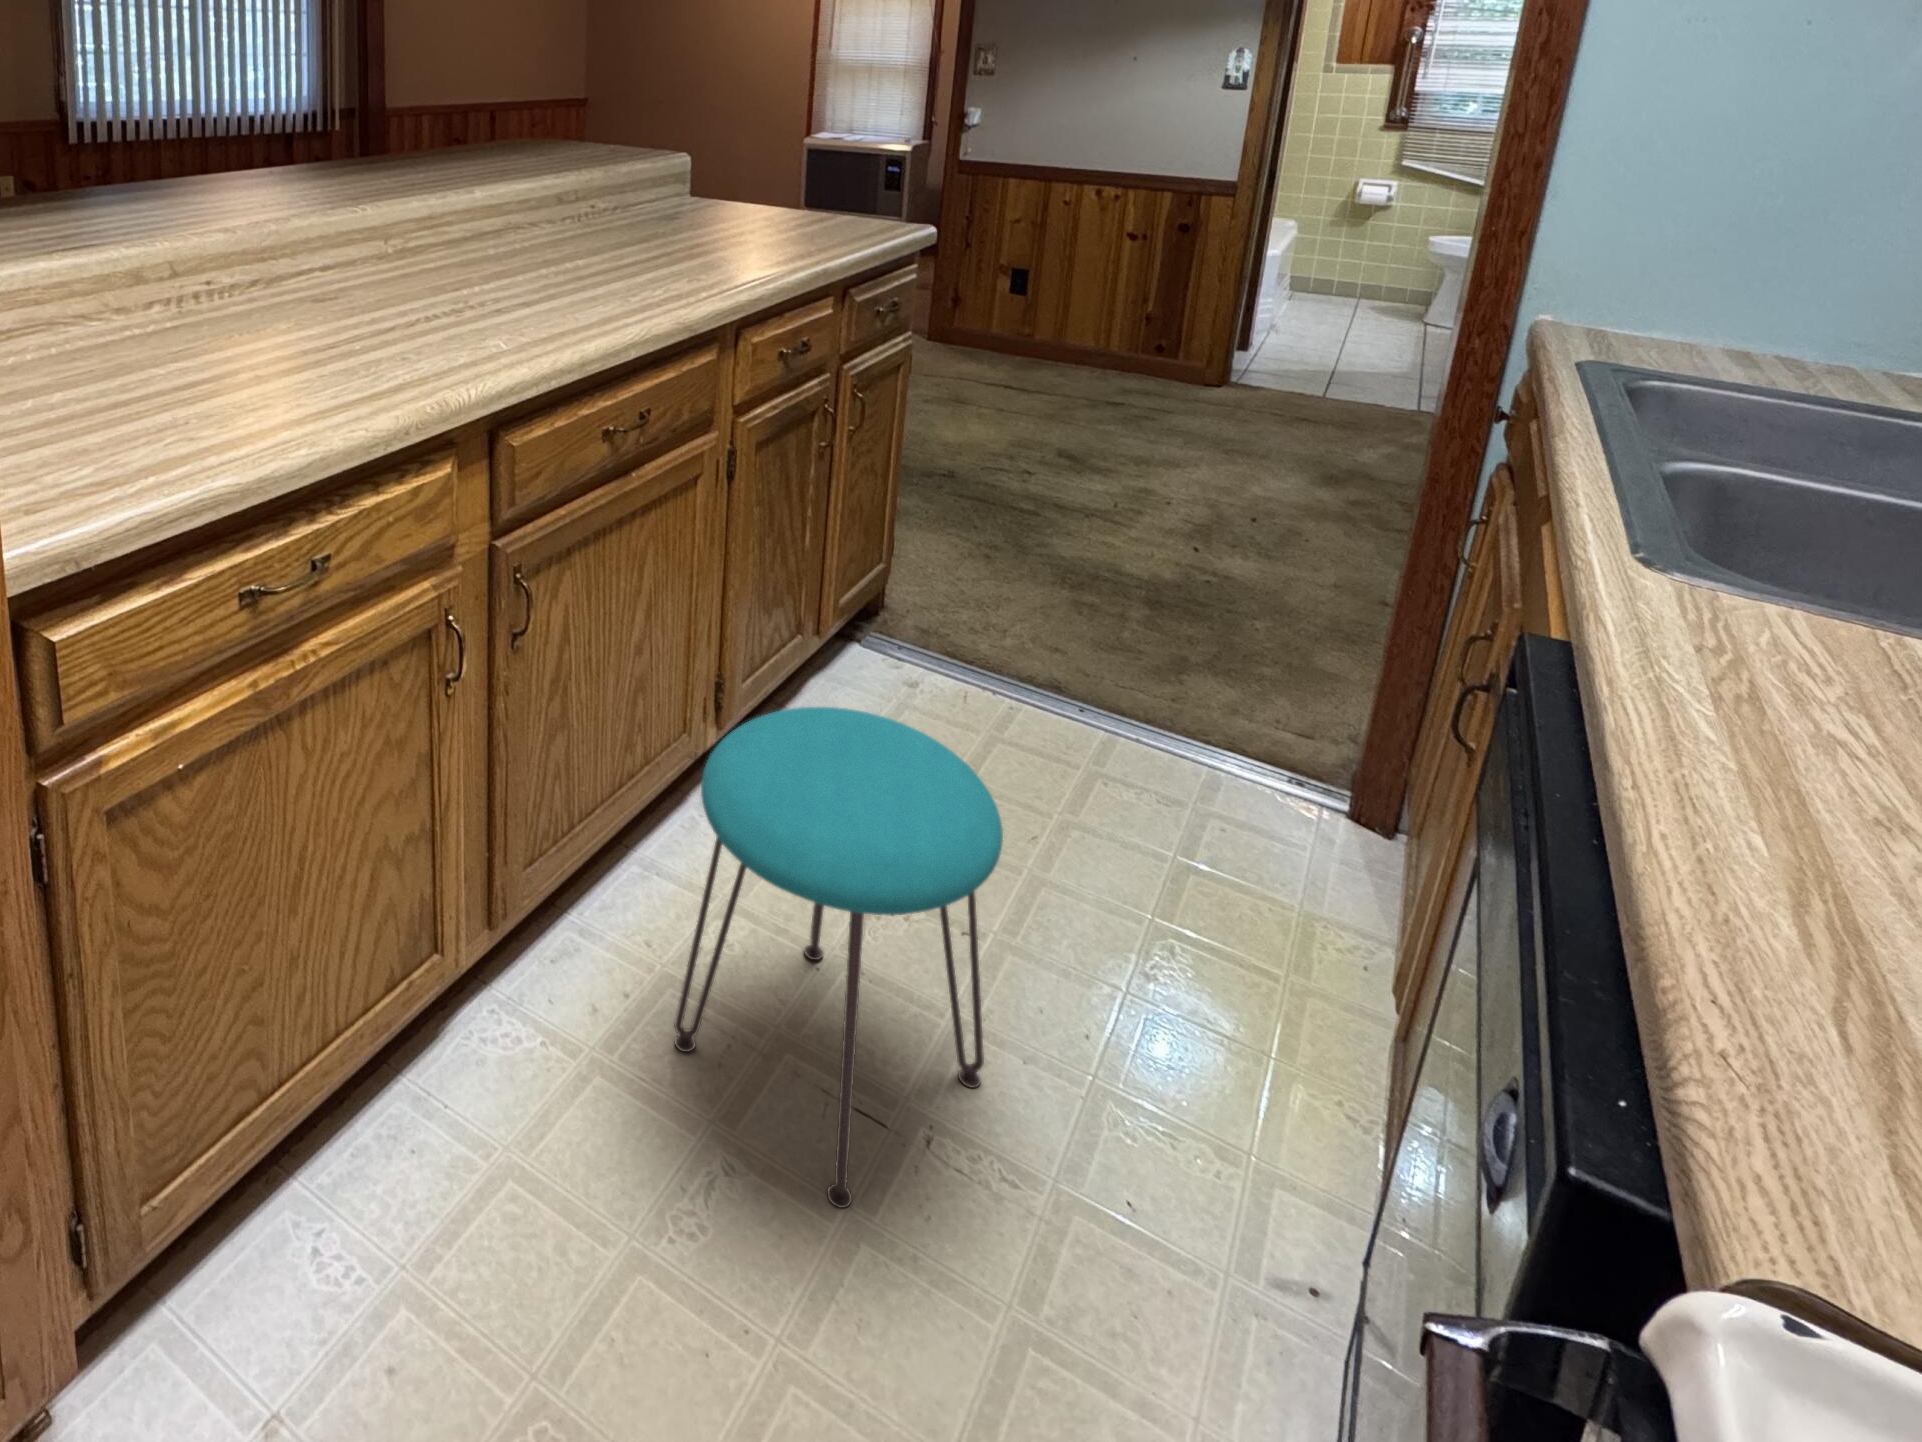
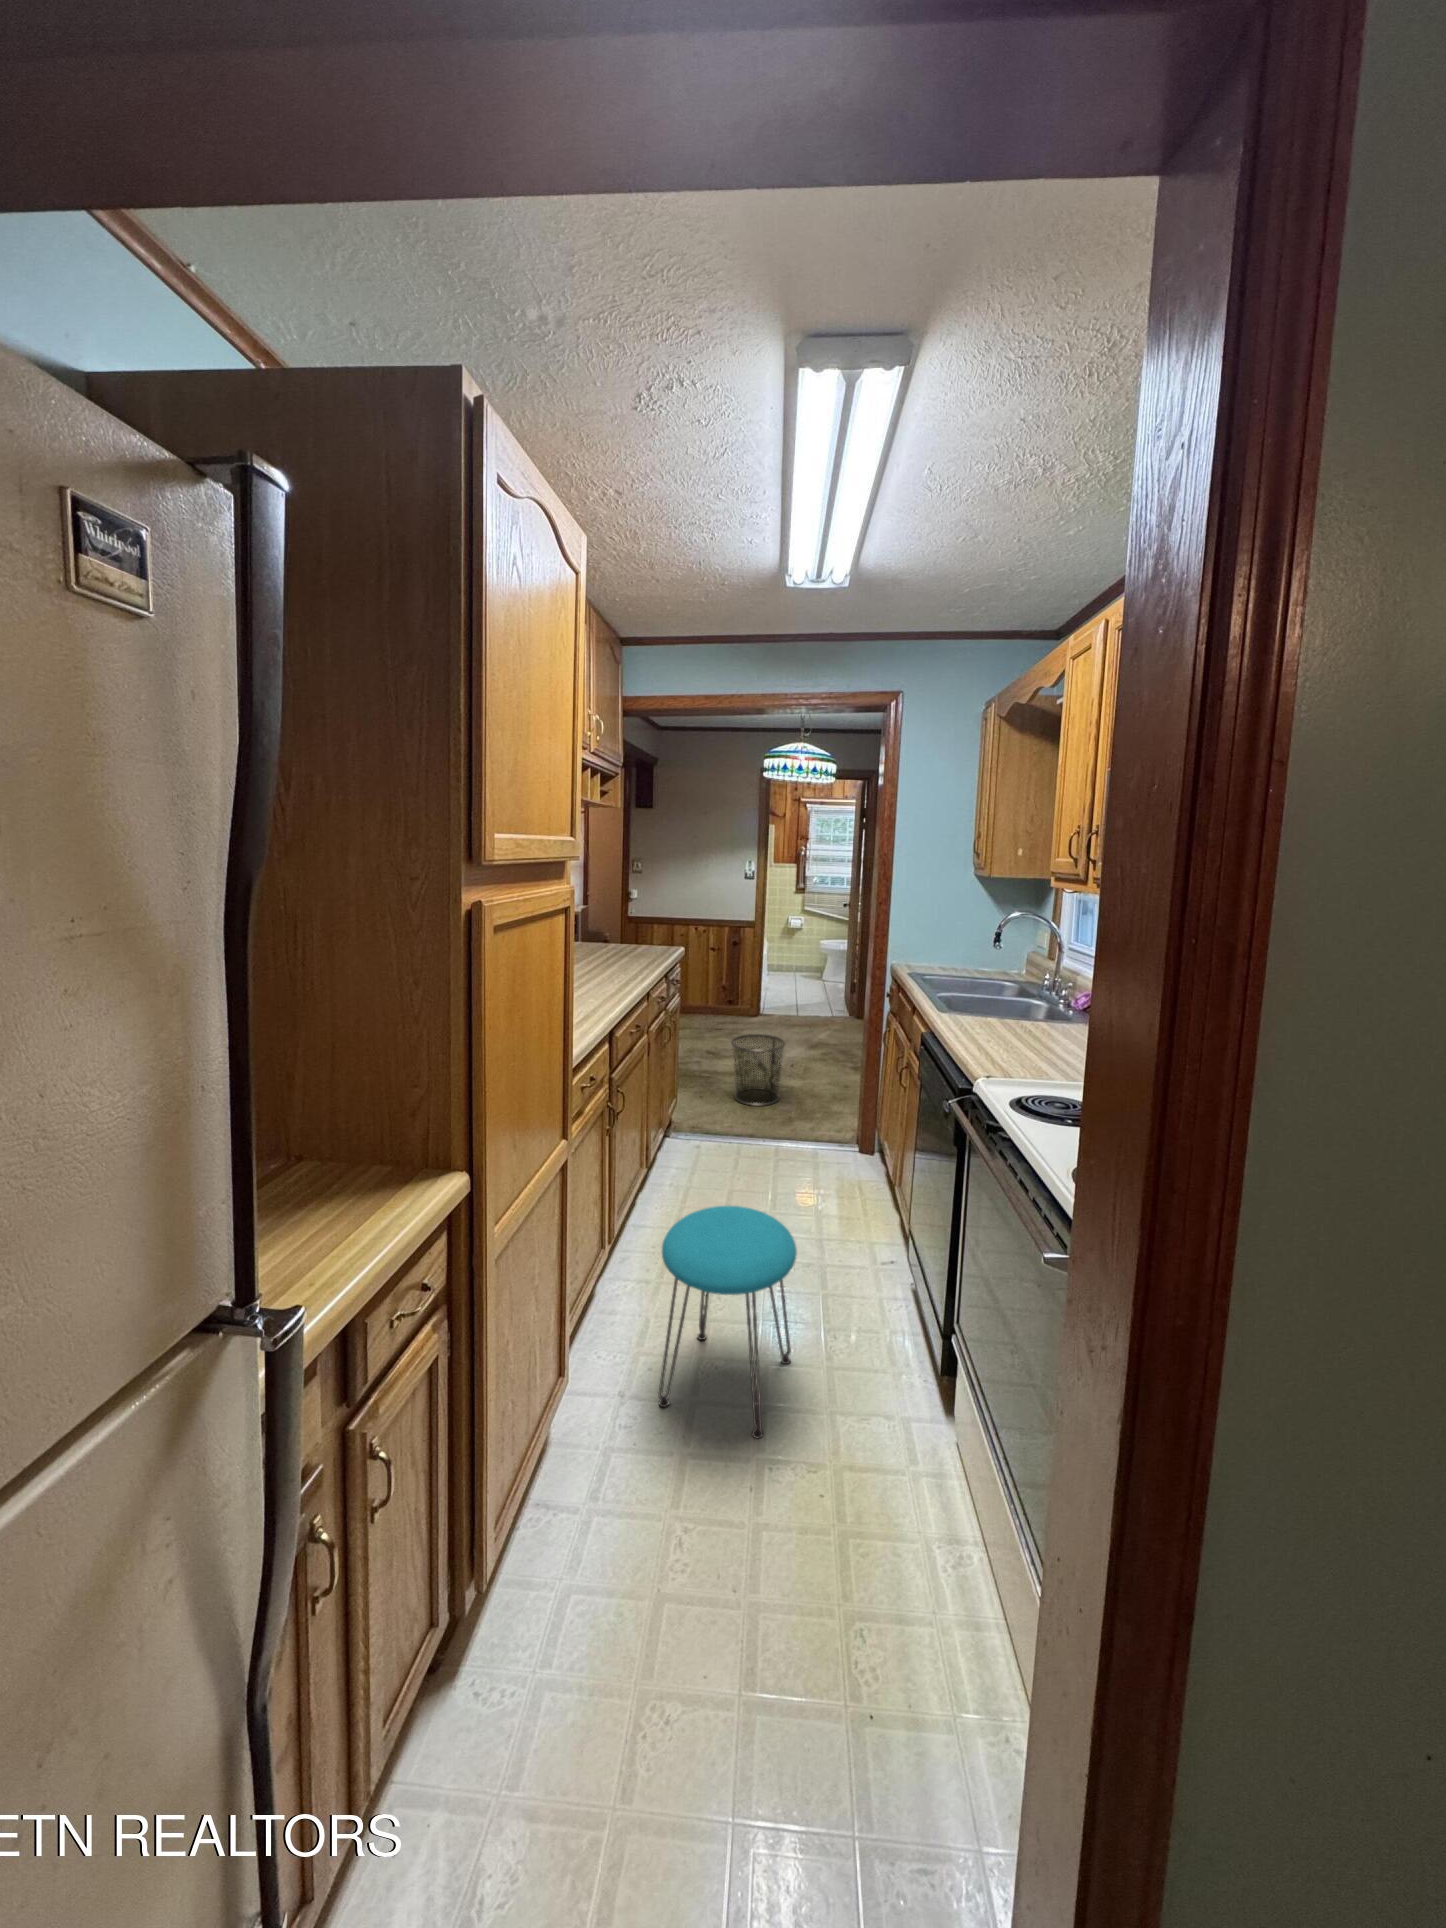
waste bin: none [1092,402,1228,555] -> present [731,1034,785,1106]

